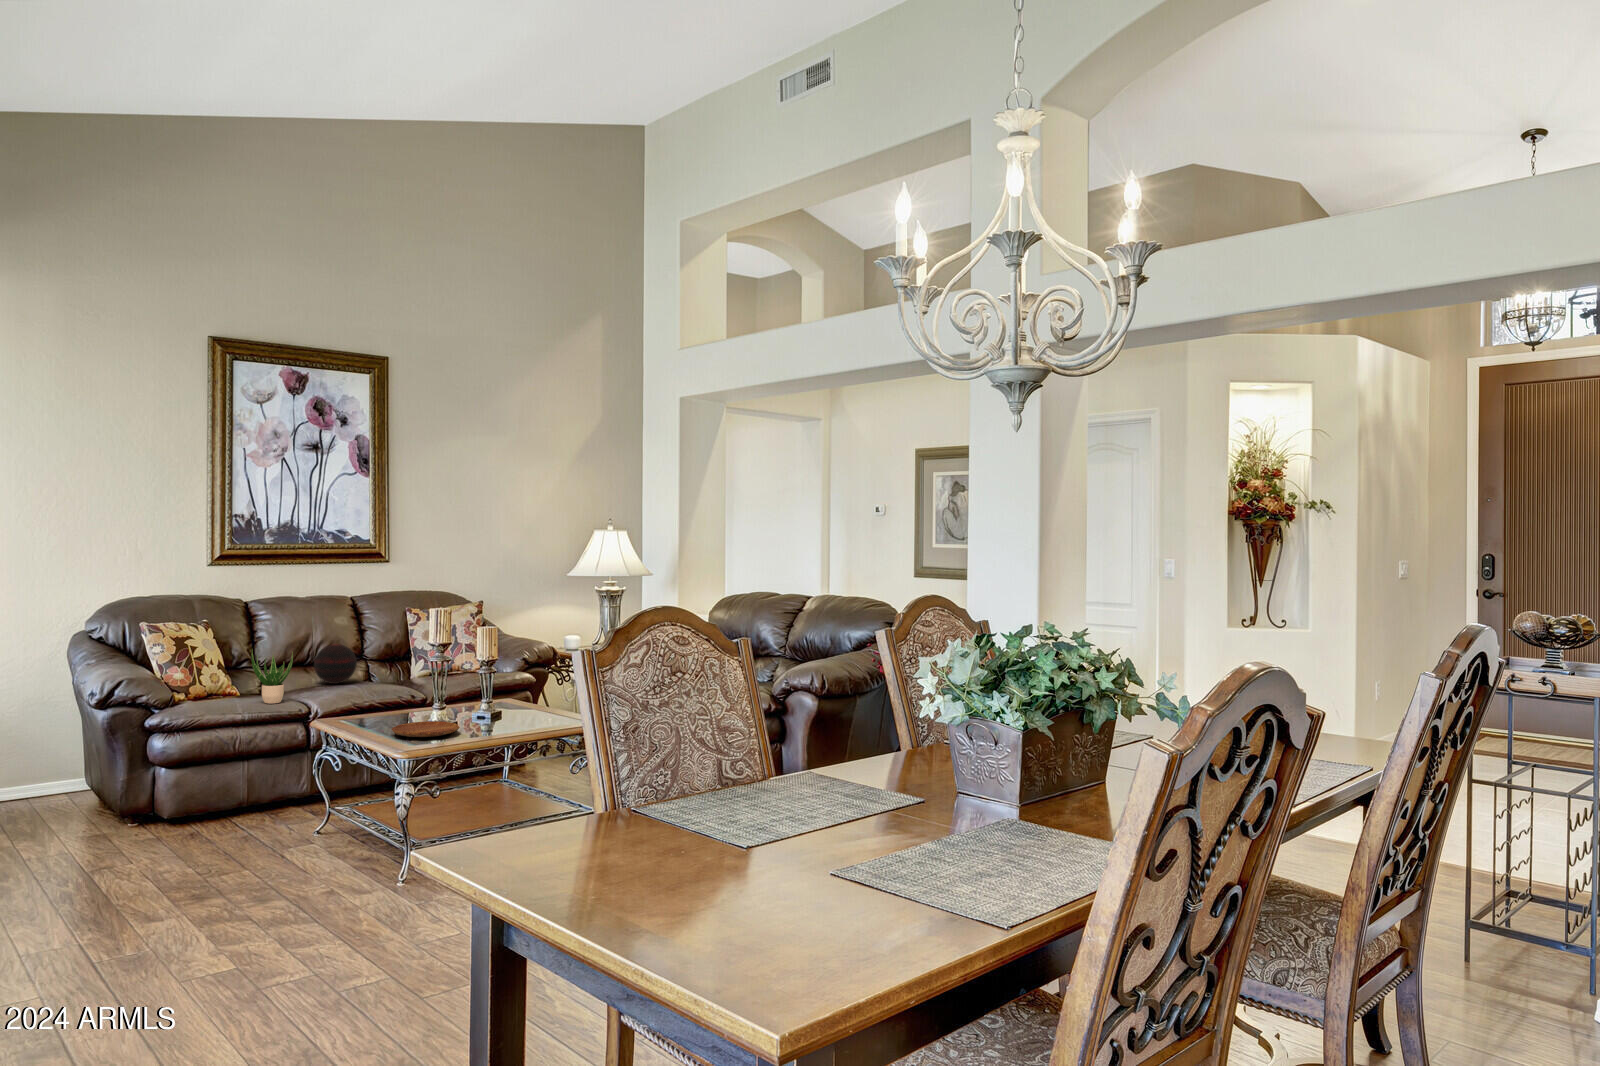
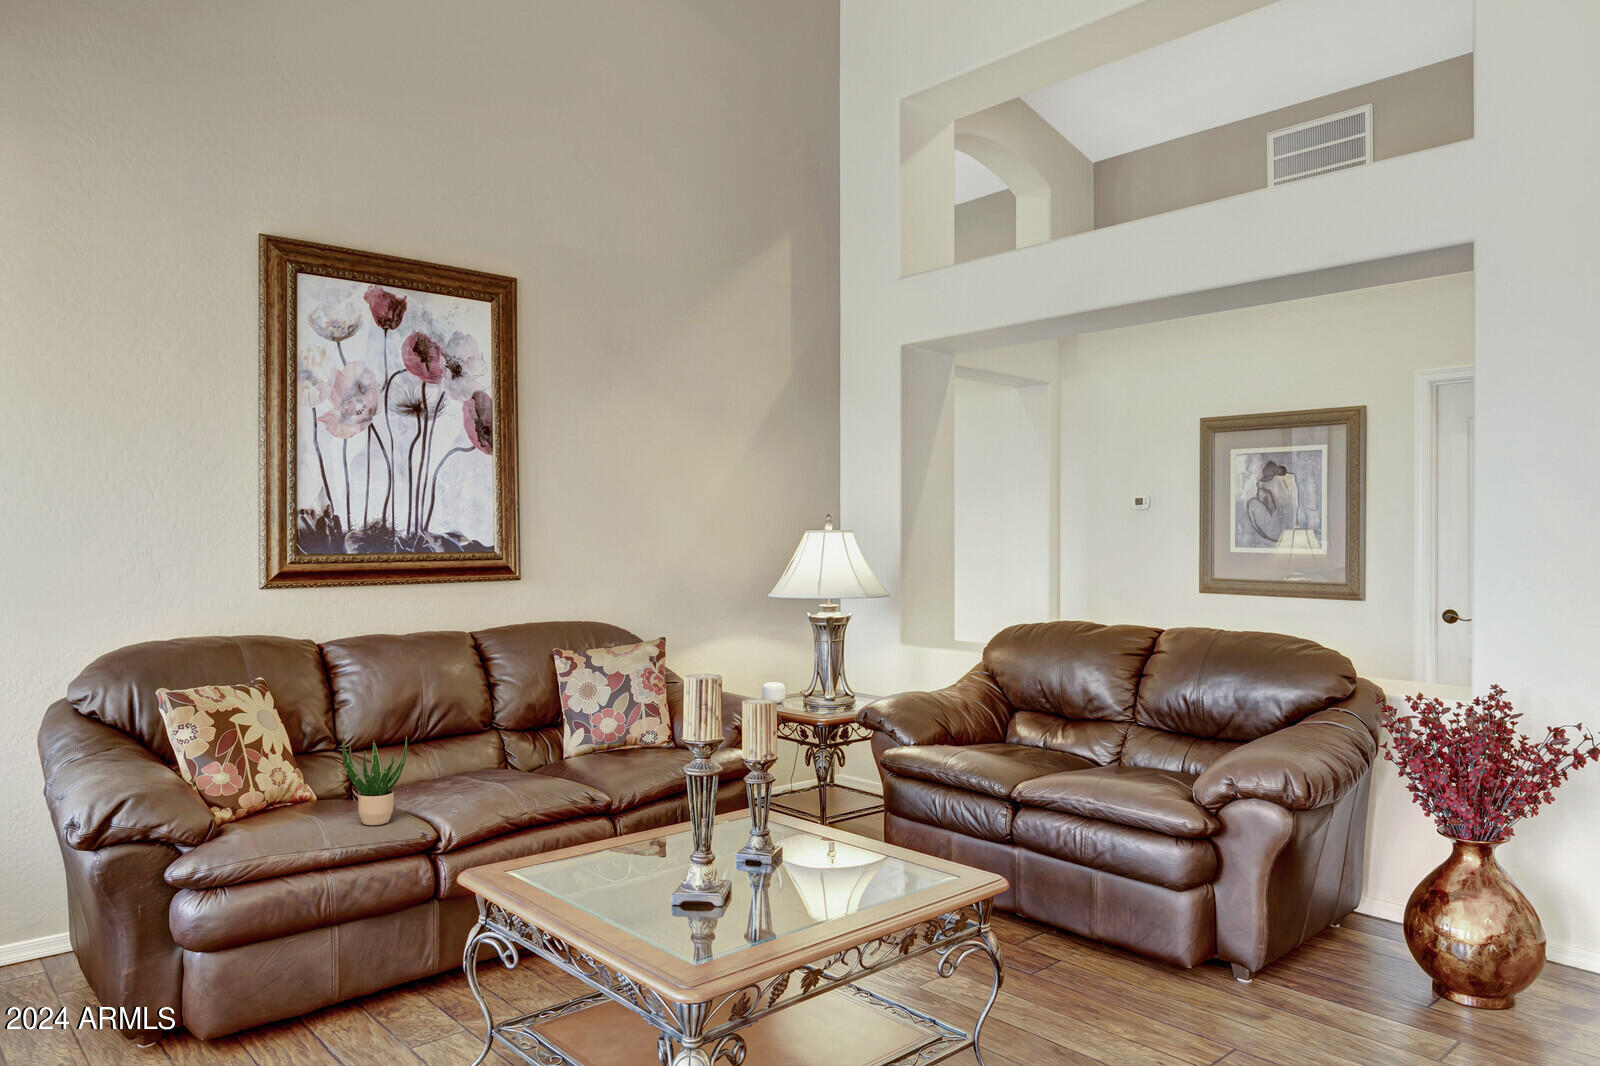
decorative orb: present [314,644,357,684] -> none [426,711,490,774]
tray: present [392,721,460,737] -> none [618,881,738,926]

